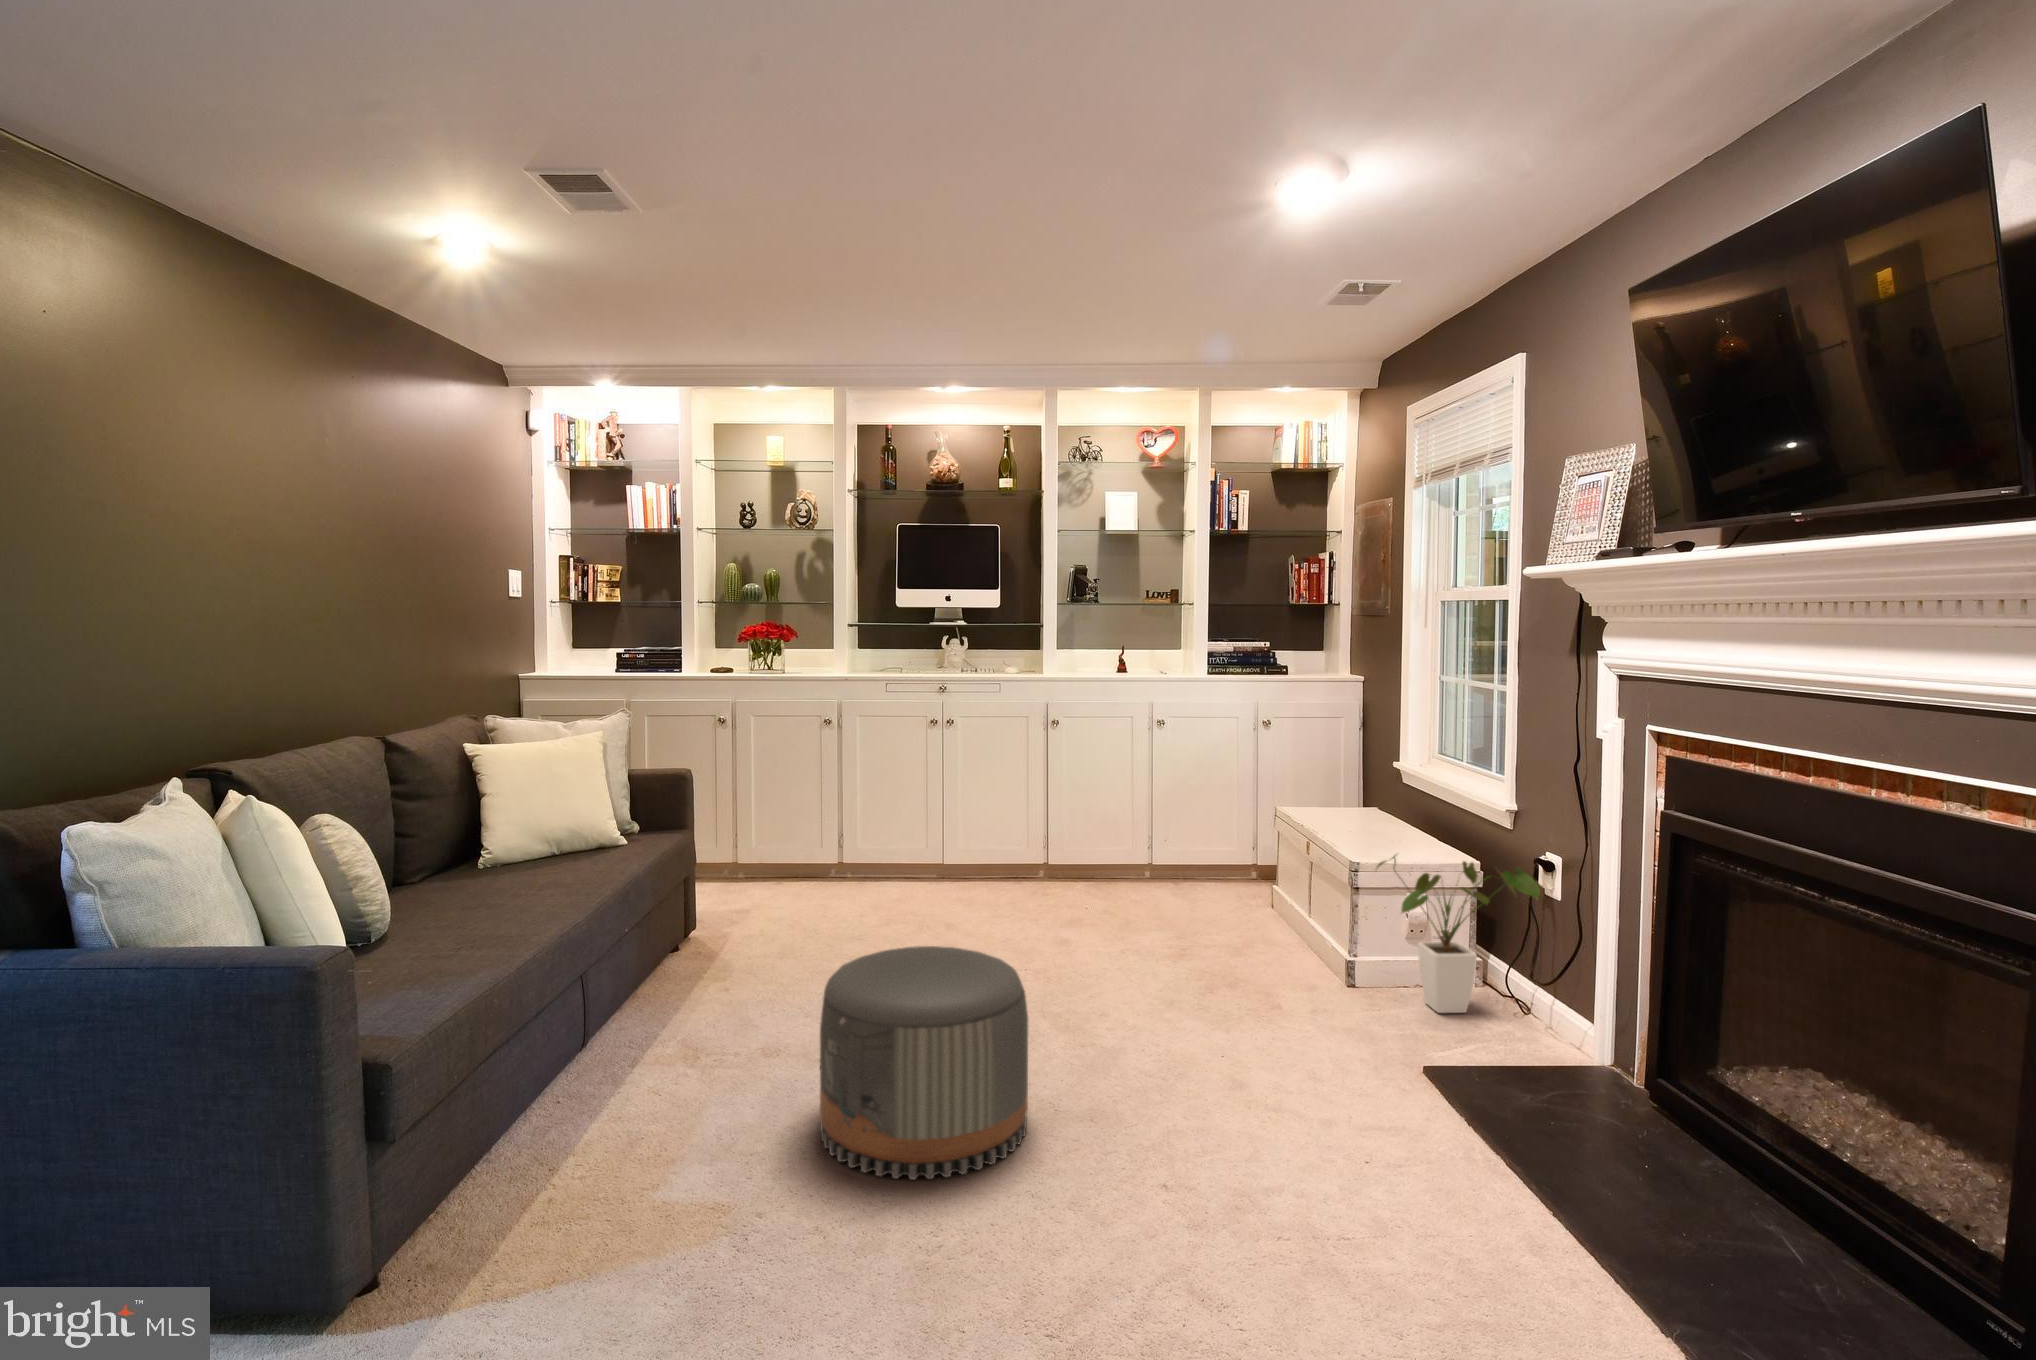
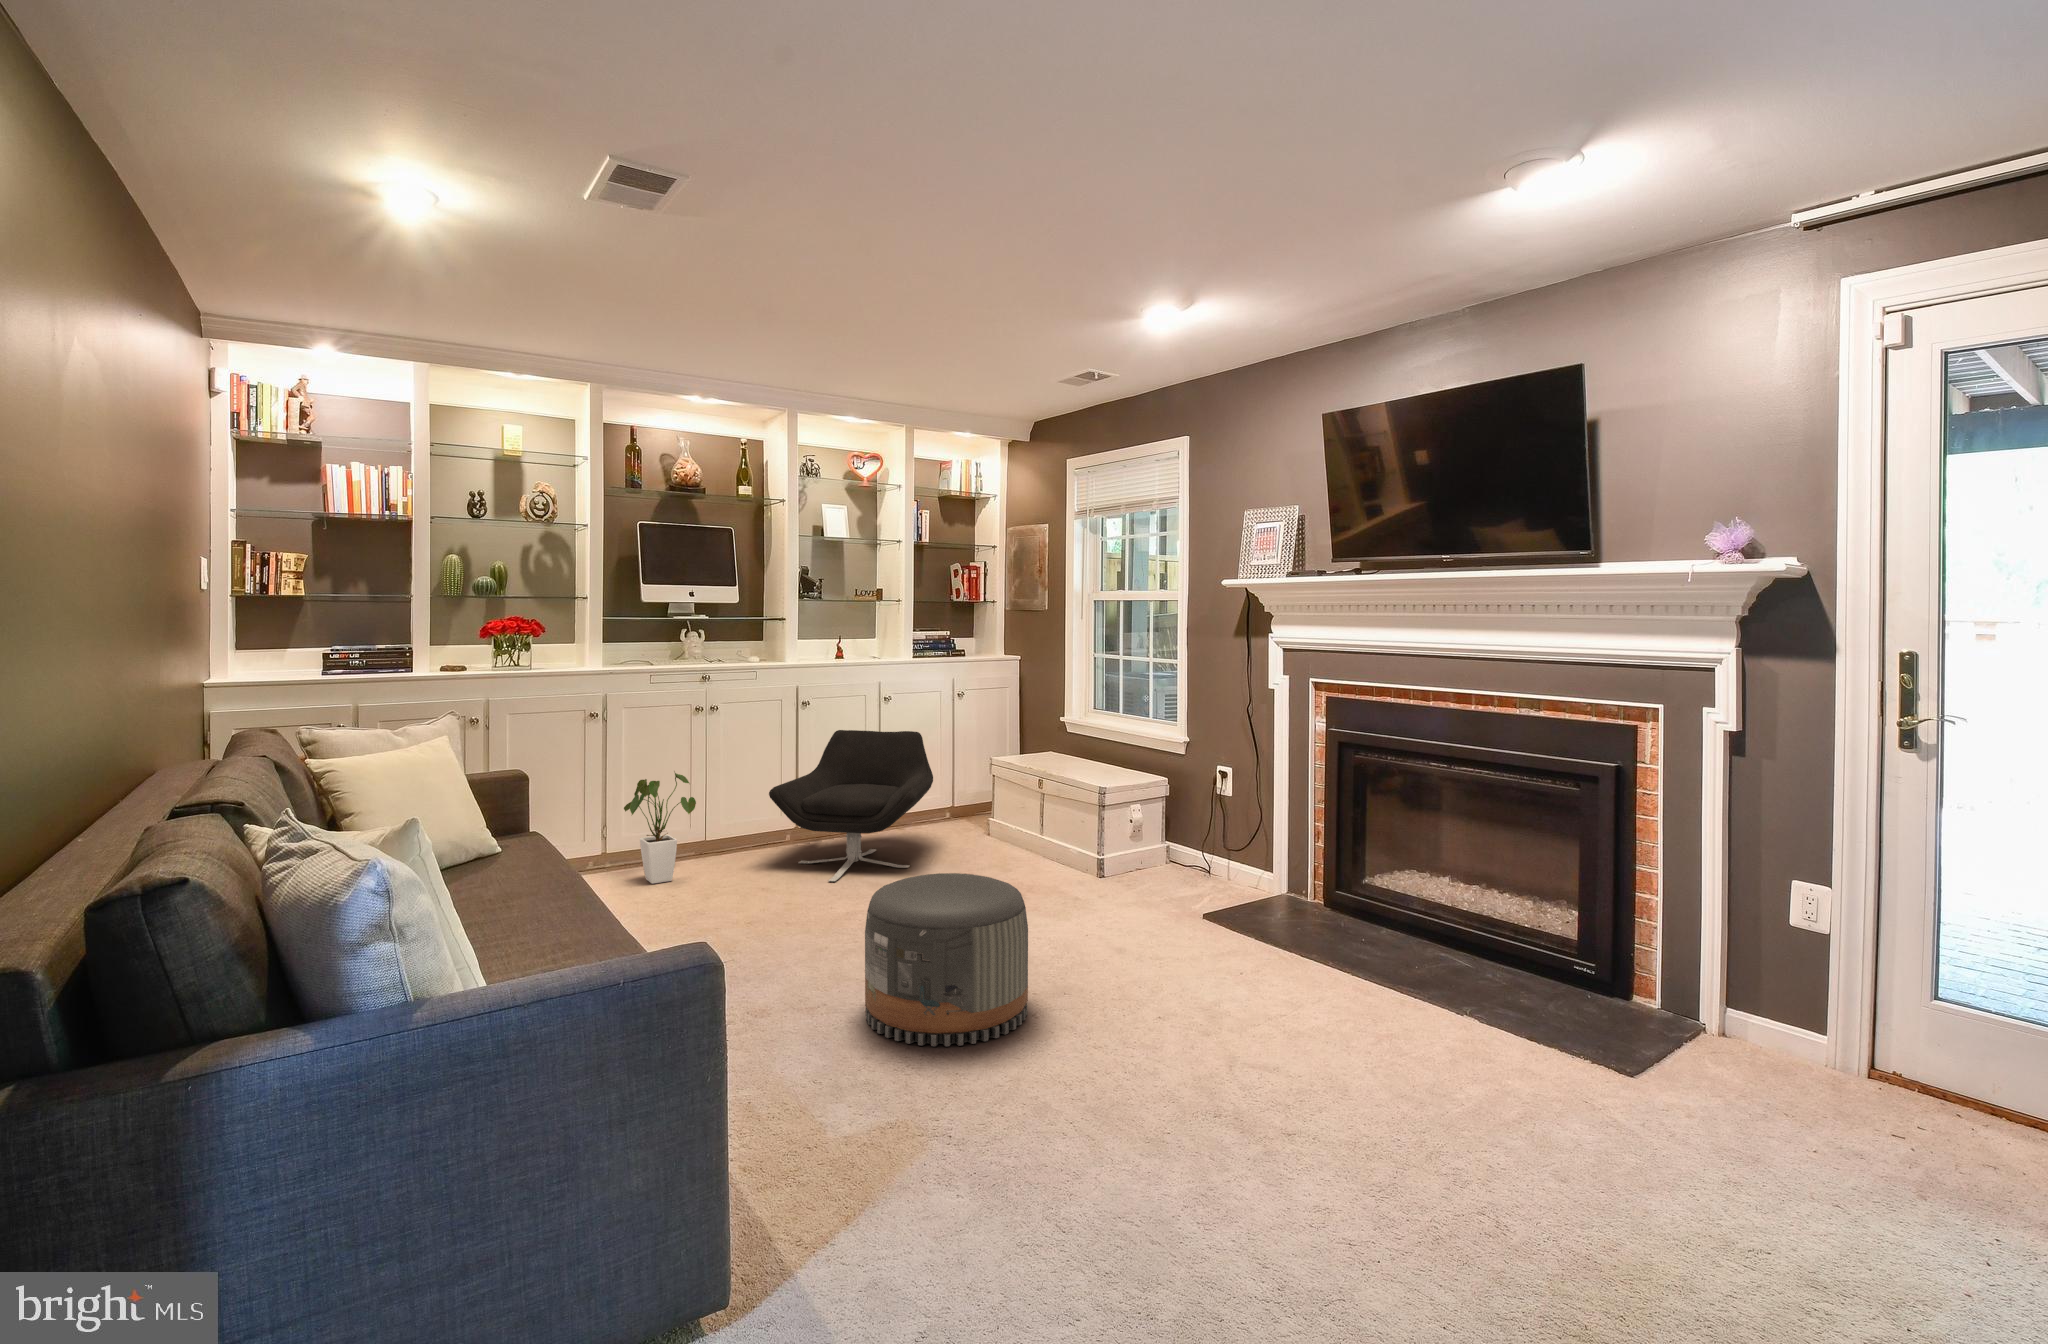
lounge chair: none [979,755,1181,933] -> present [769,730,933,881]
house plant: present [1377,855,1540,1013] -> present [624,771,696,884]

